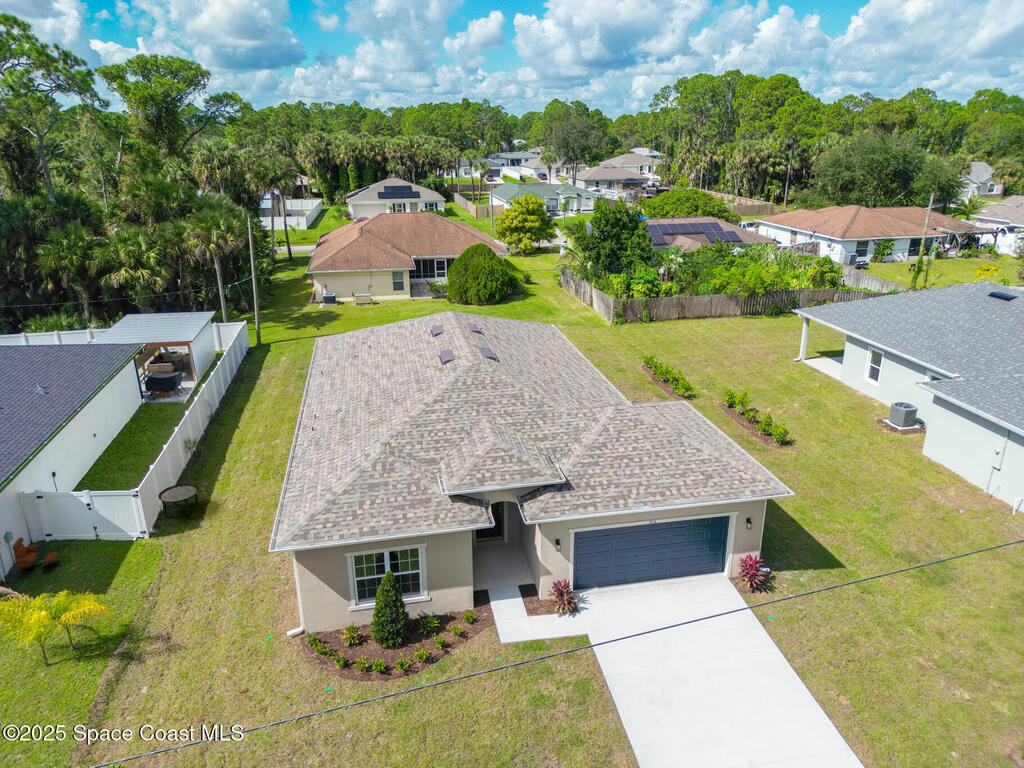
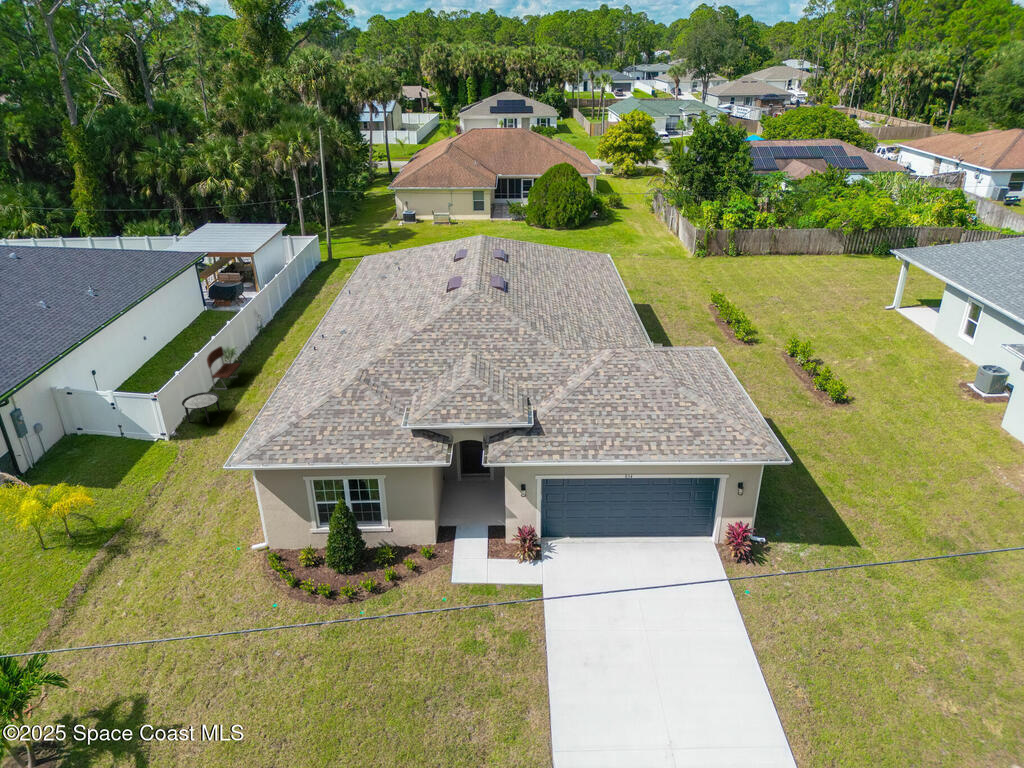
bench: none [176,436,208,481] -> present [207,346,240,390]
lounge chair: present [12,537,60,573] -> none [45,429,90,461]

